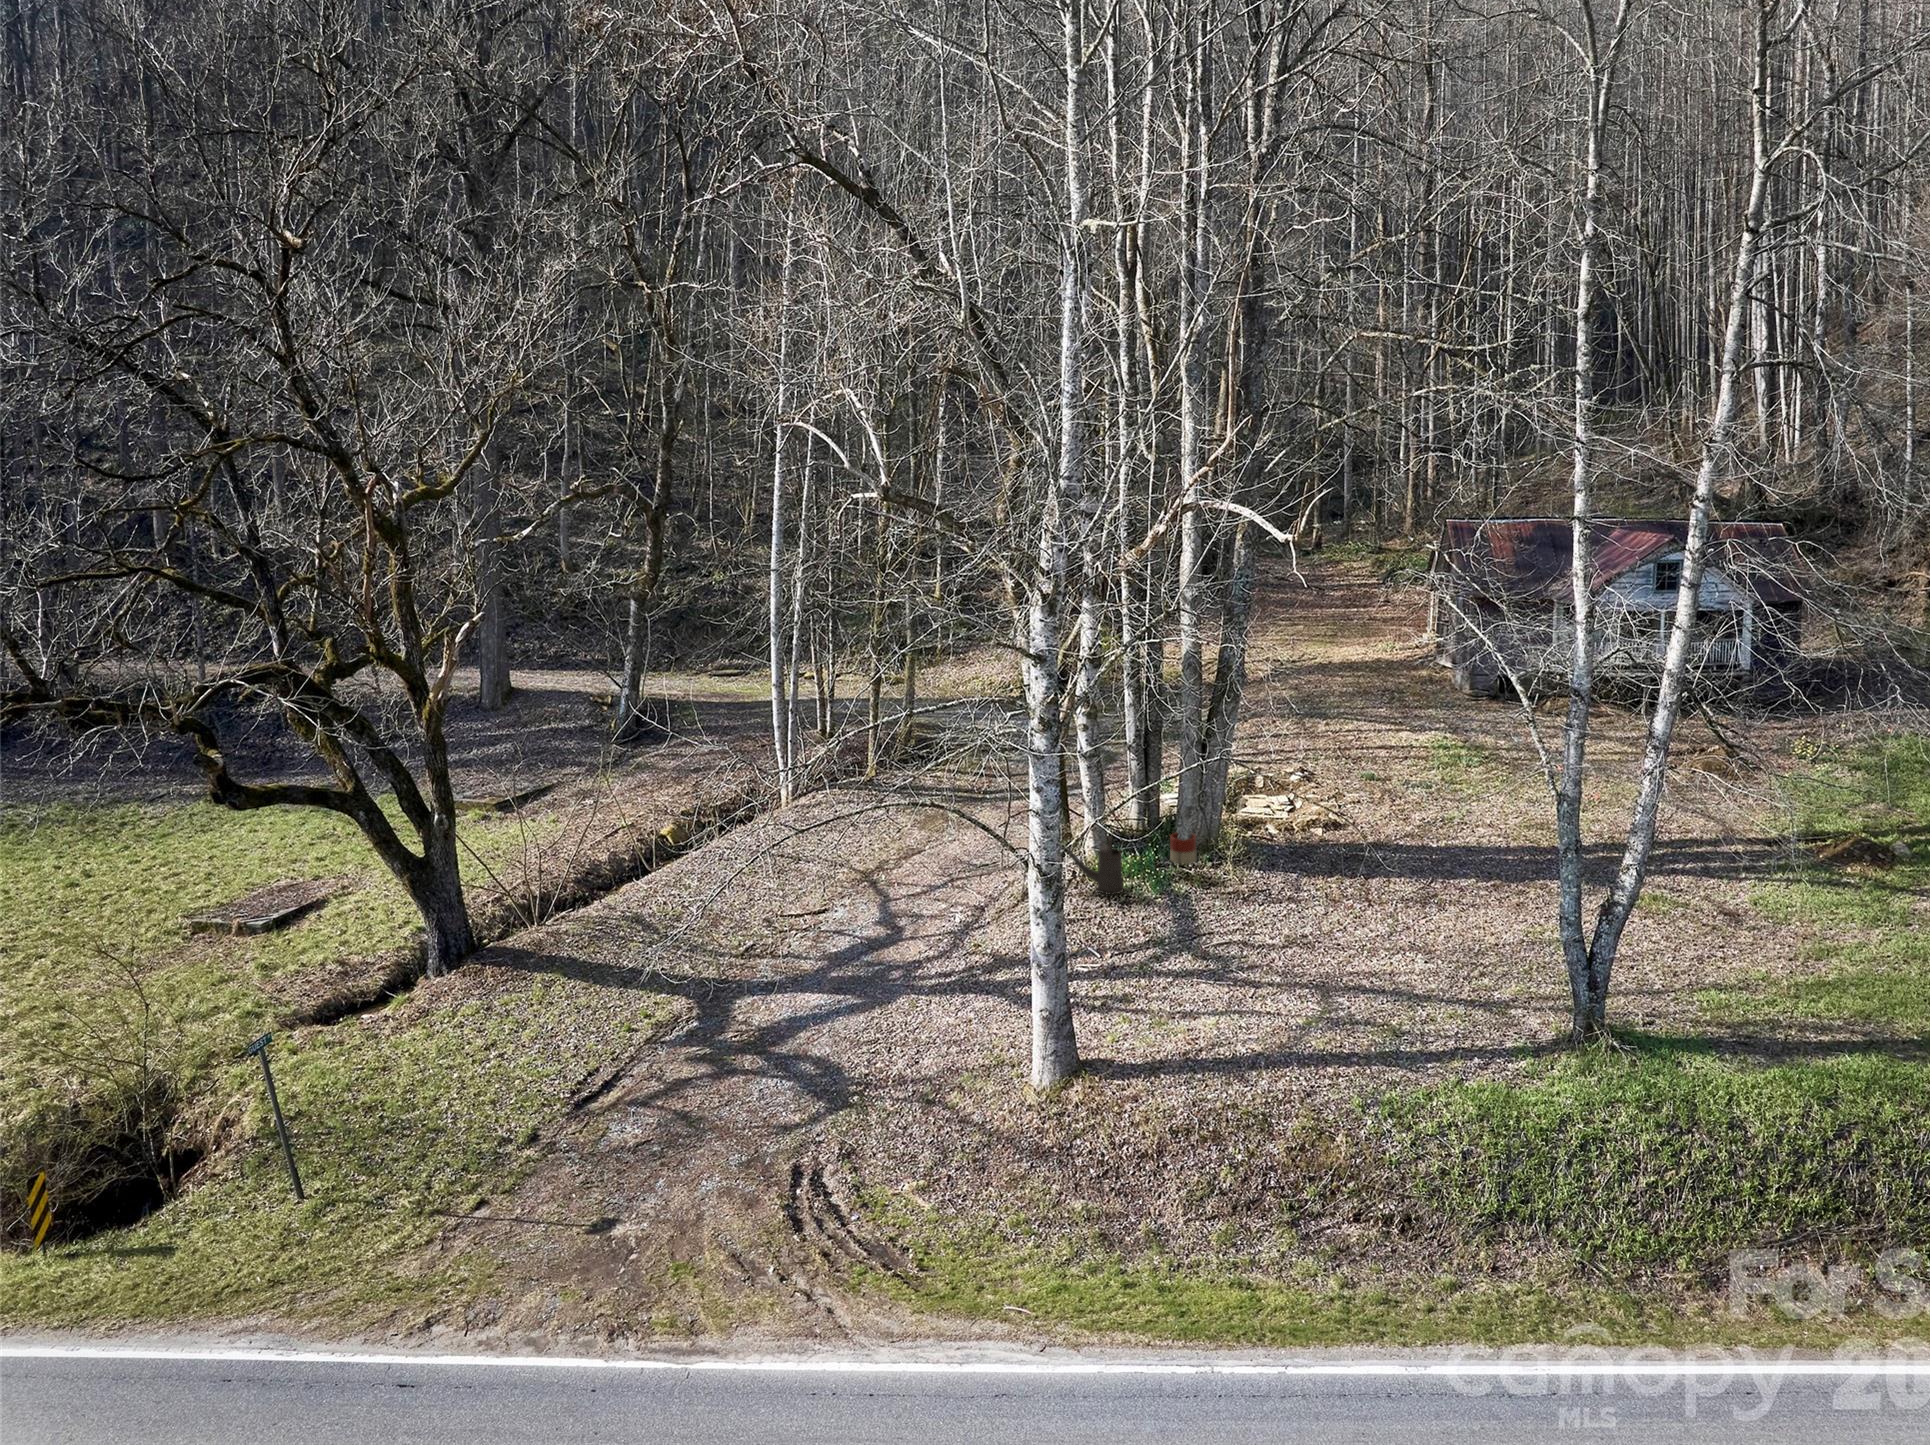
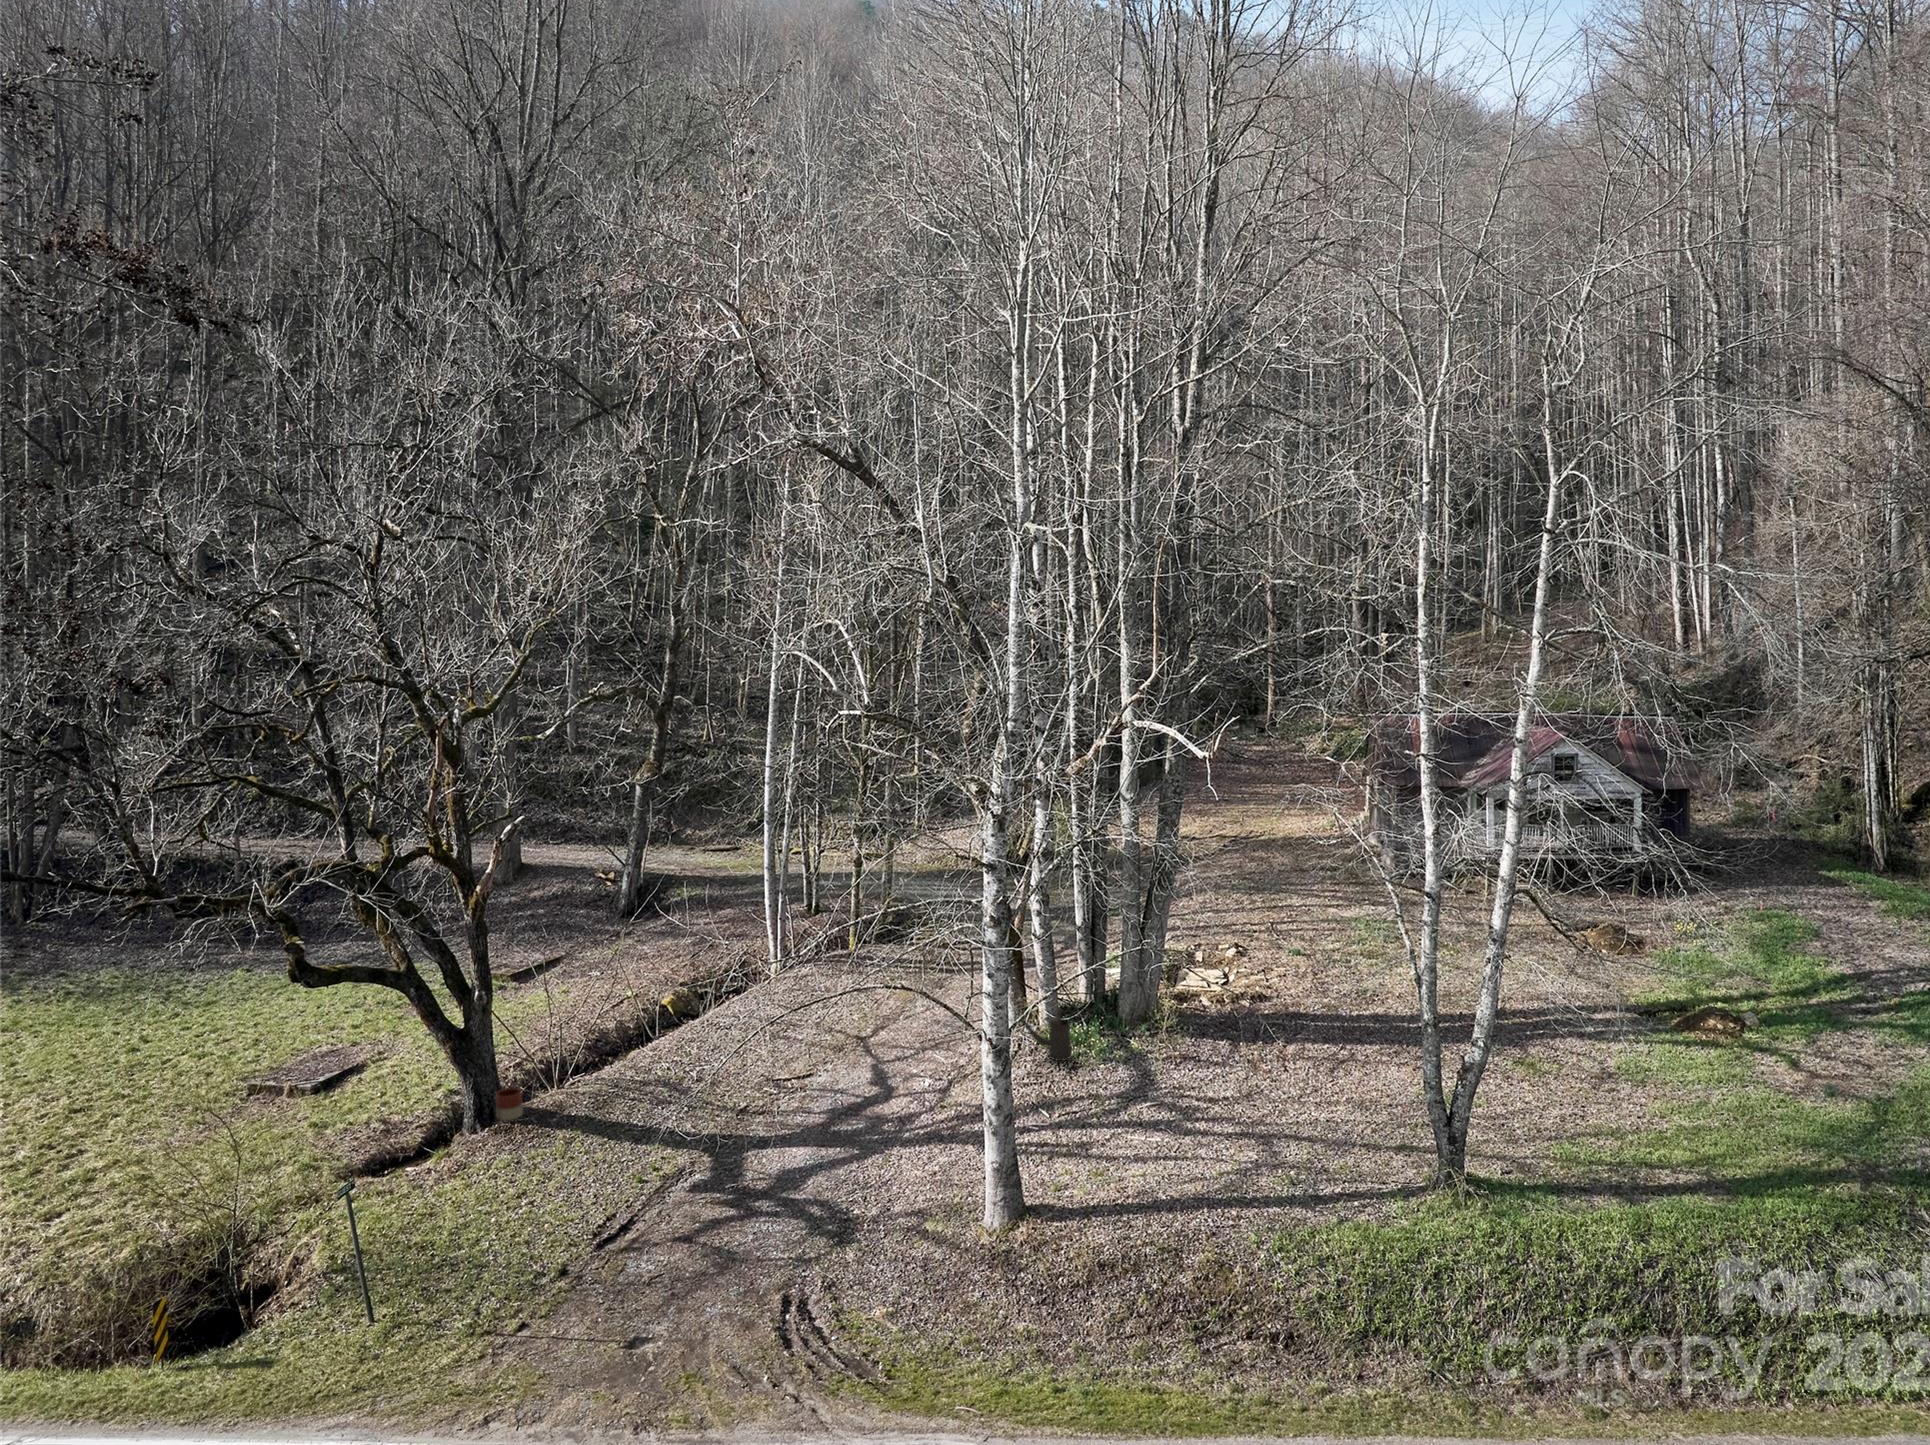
planter: present [1170,833,1197,864] -> present [496,1088,525,1122]

